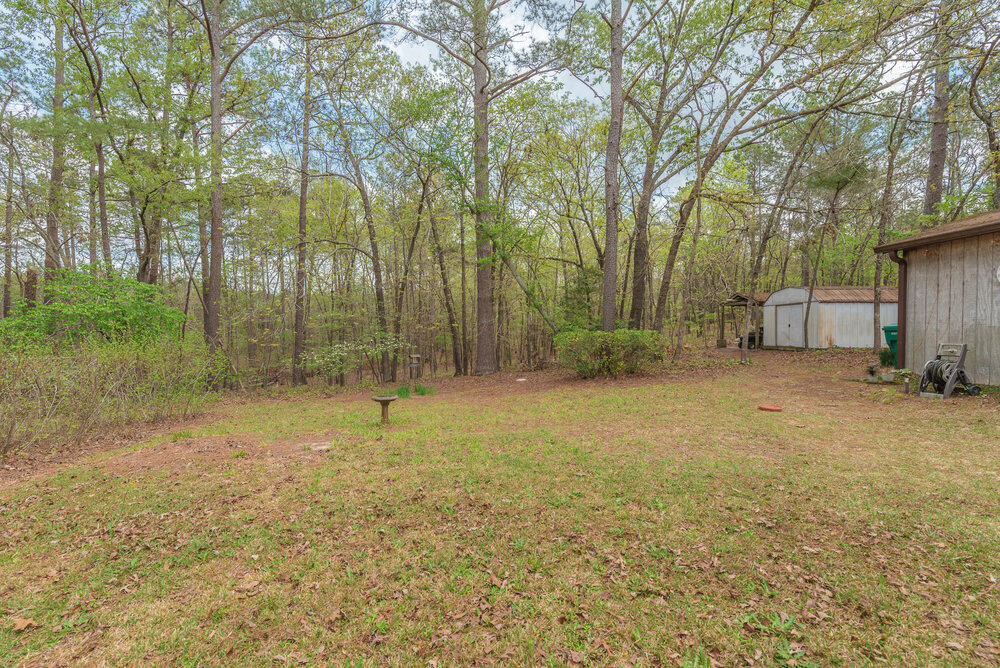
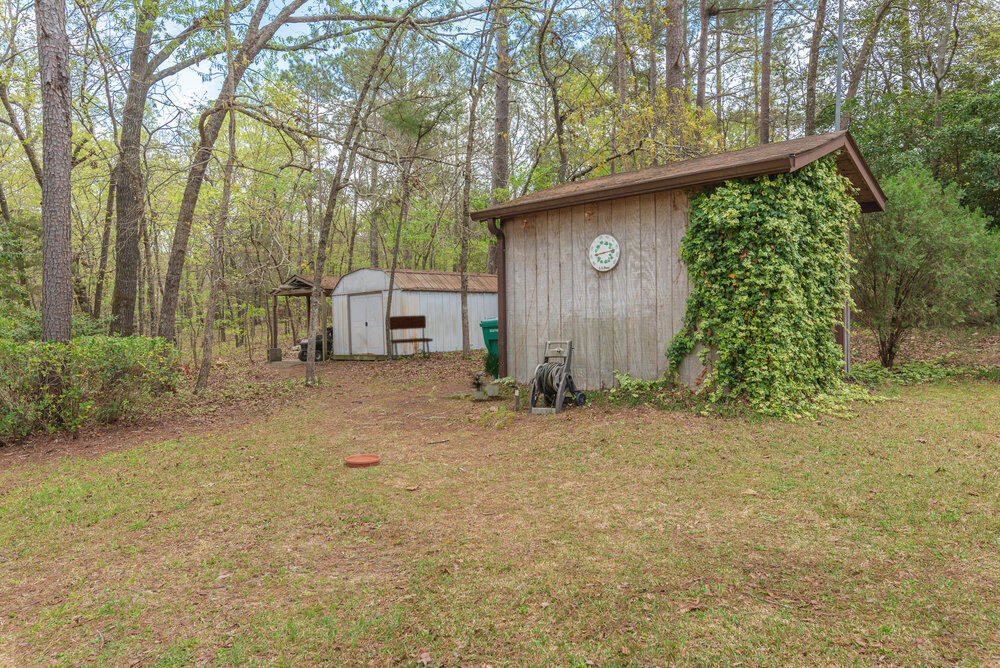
bench: none [807,320,846,351] -> present [389,315,433,360]

